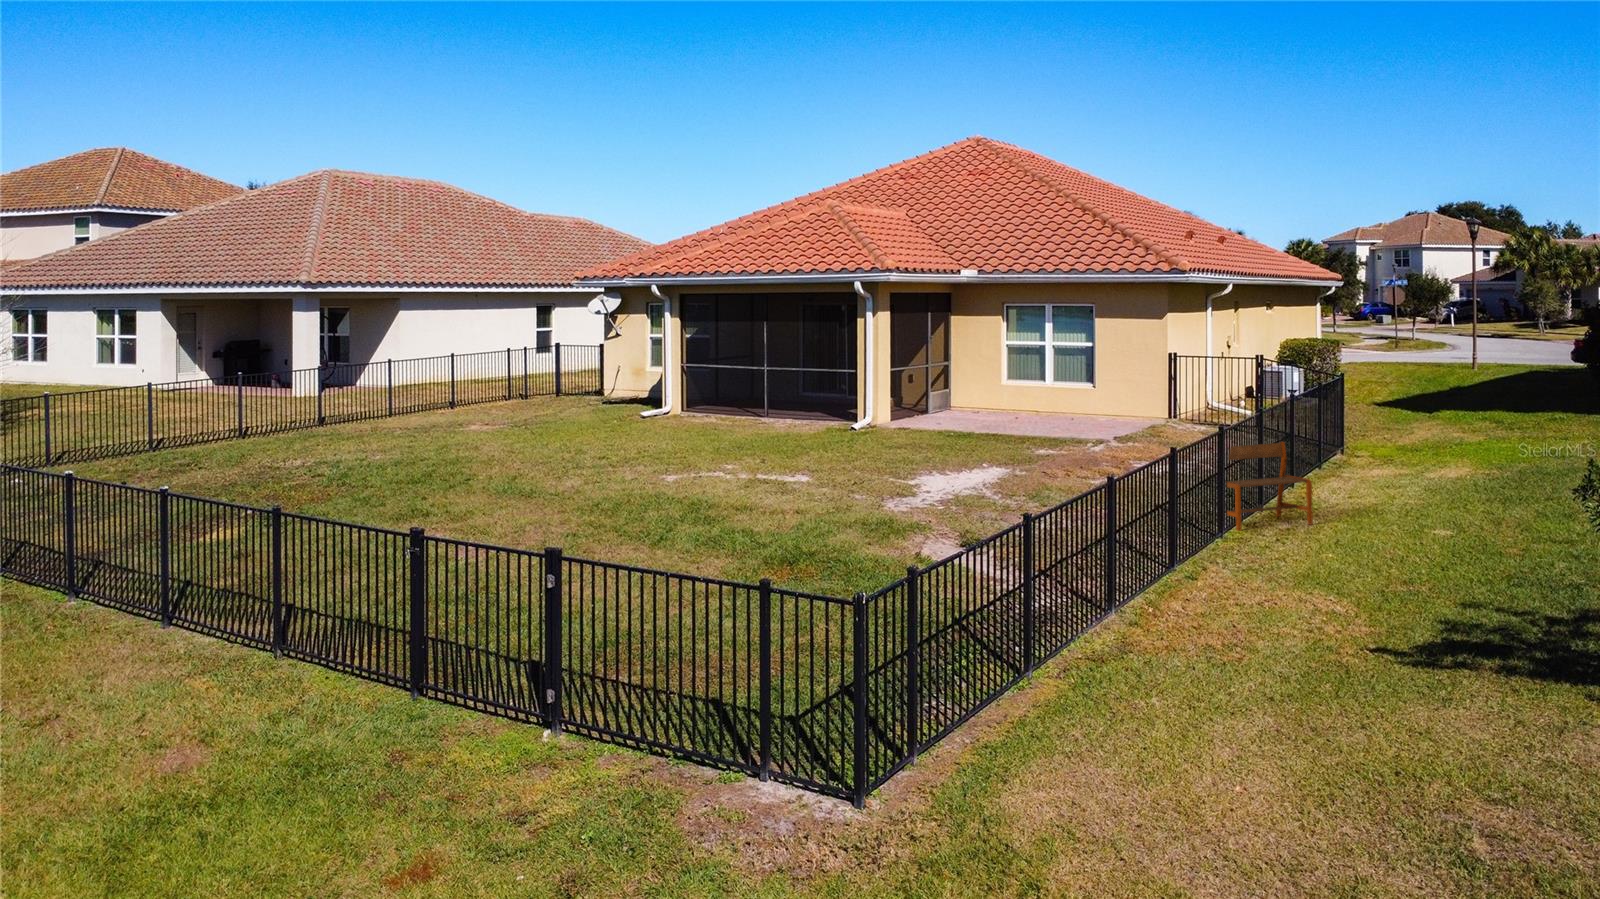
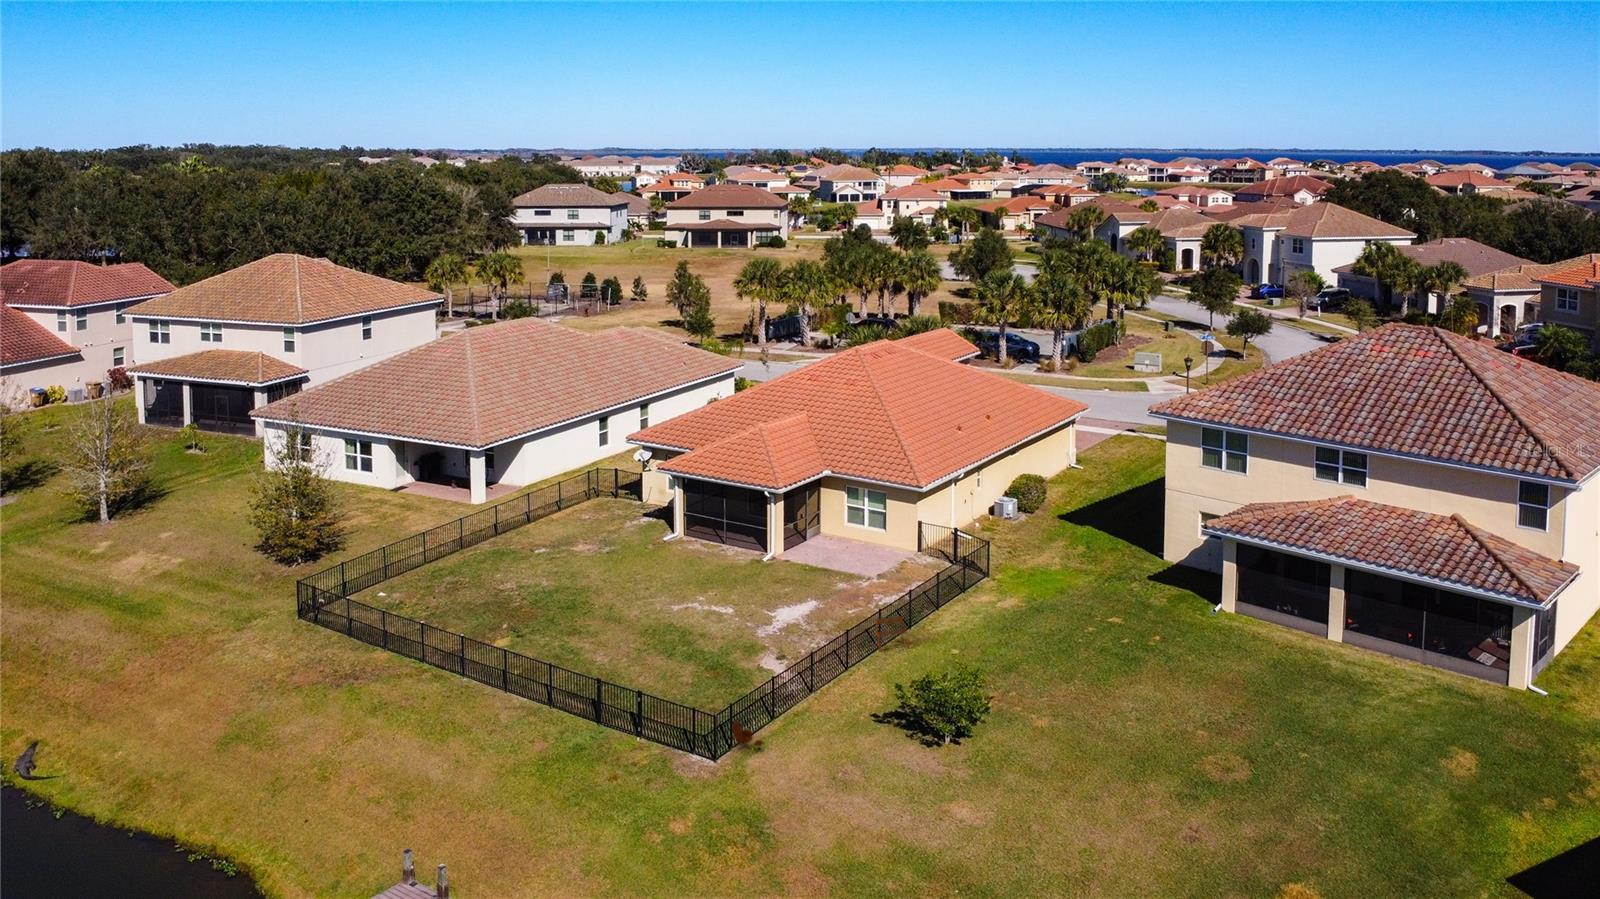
lounge chair: none [920,641,1067,773] -> present [732,721,763,750]

